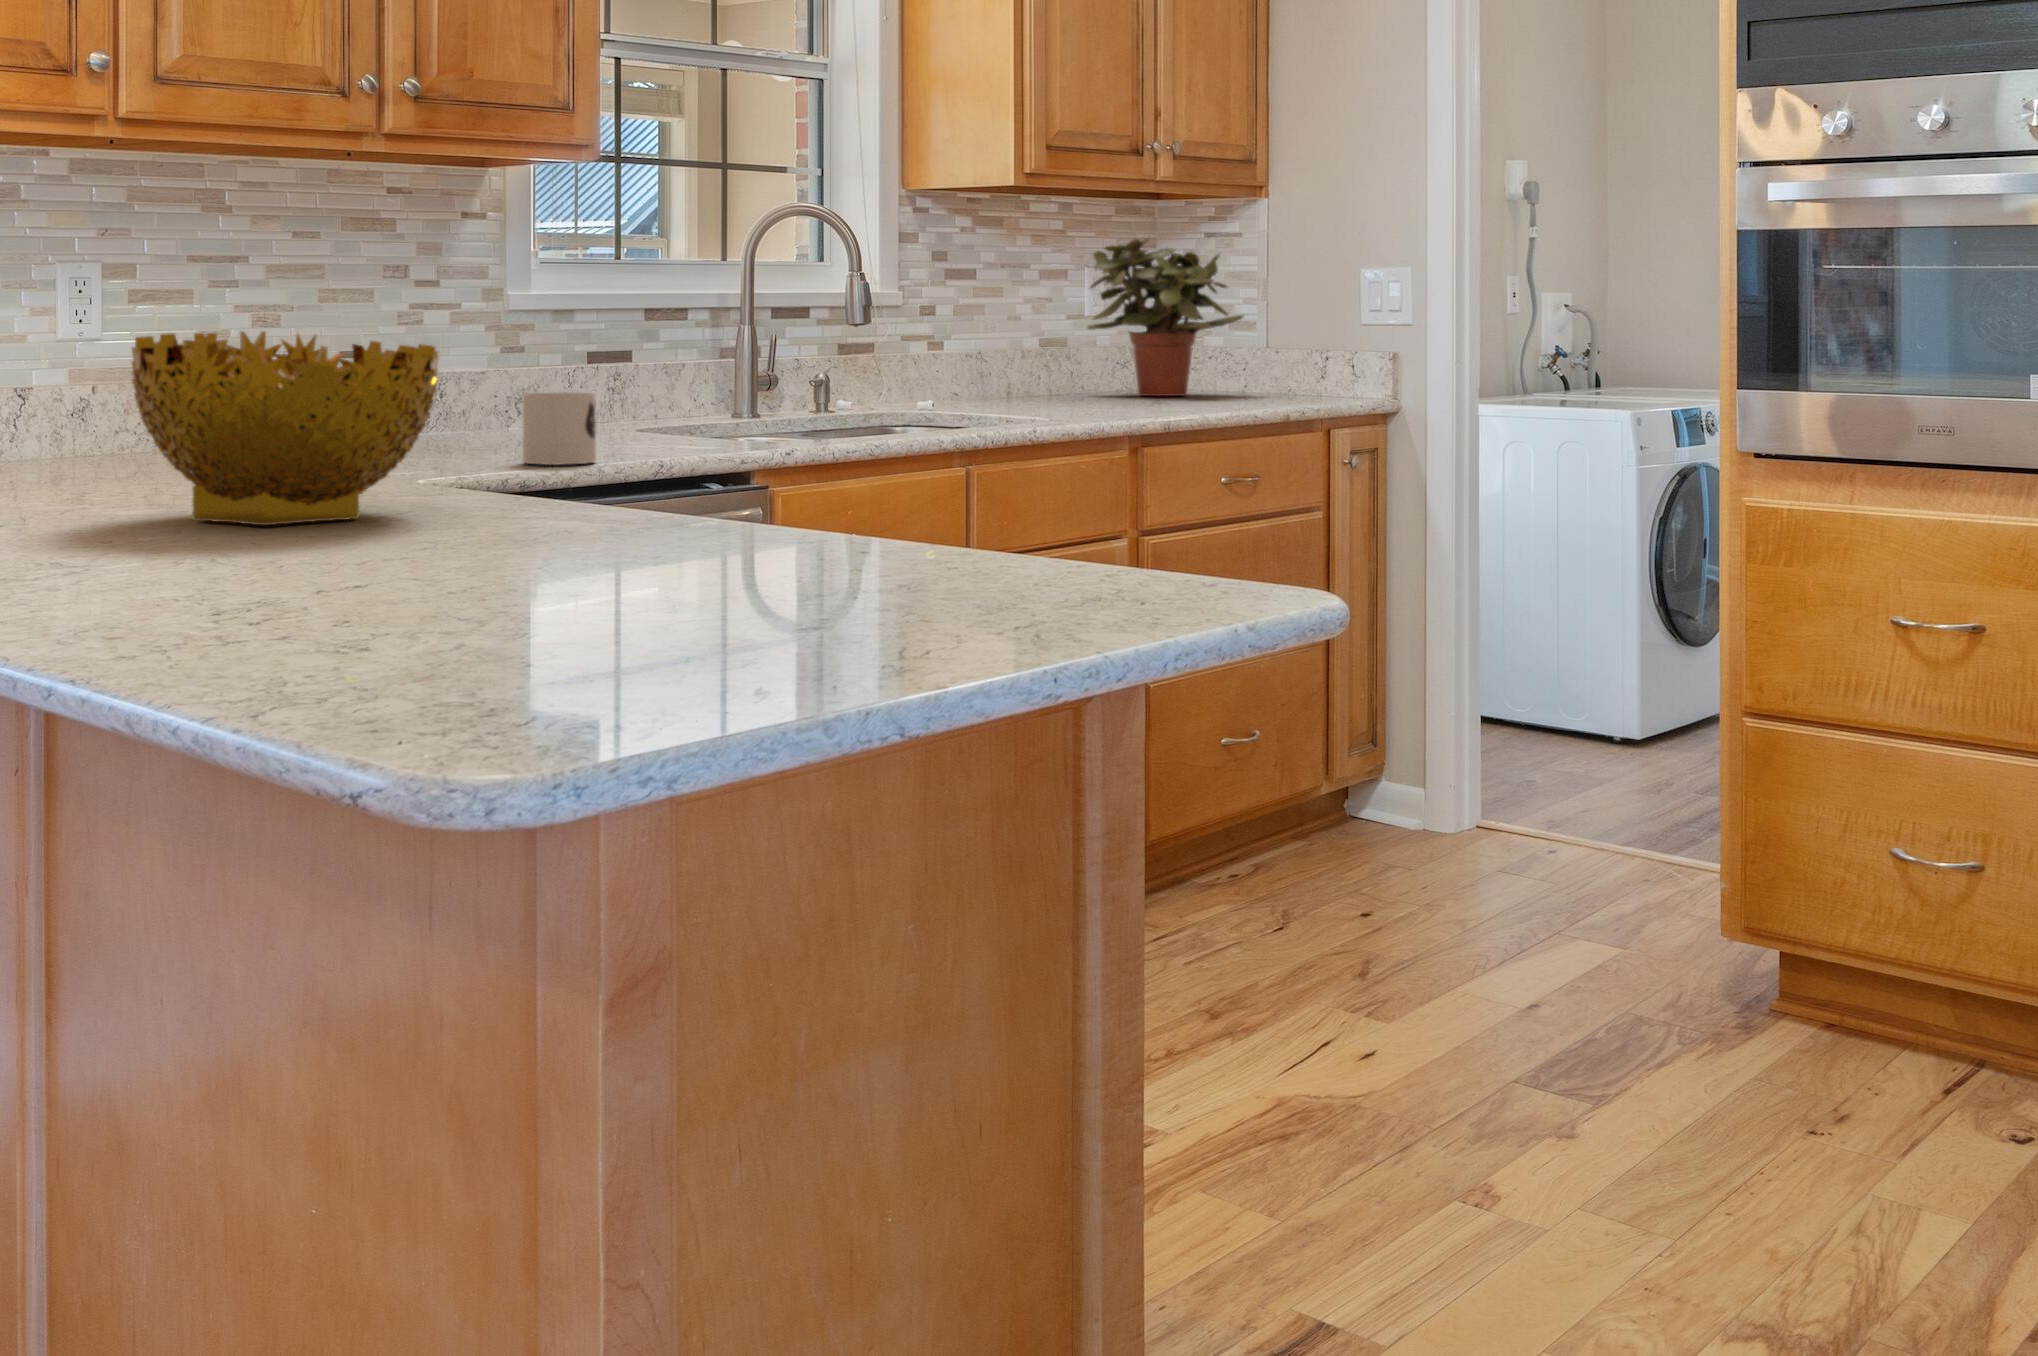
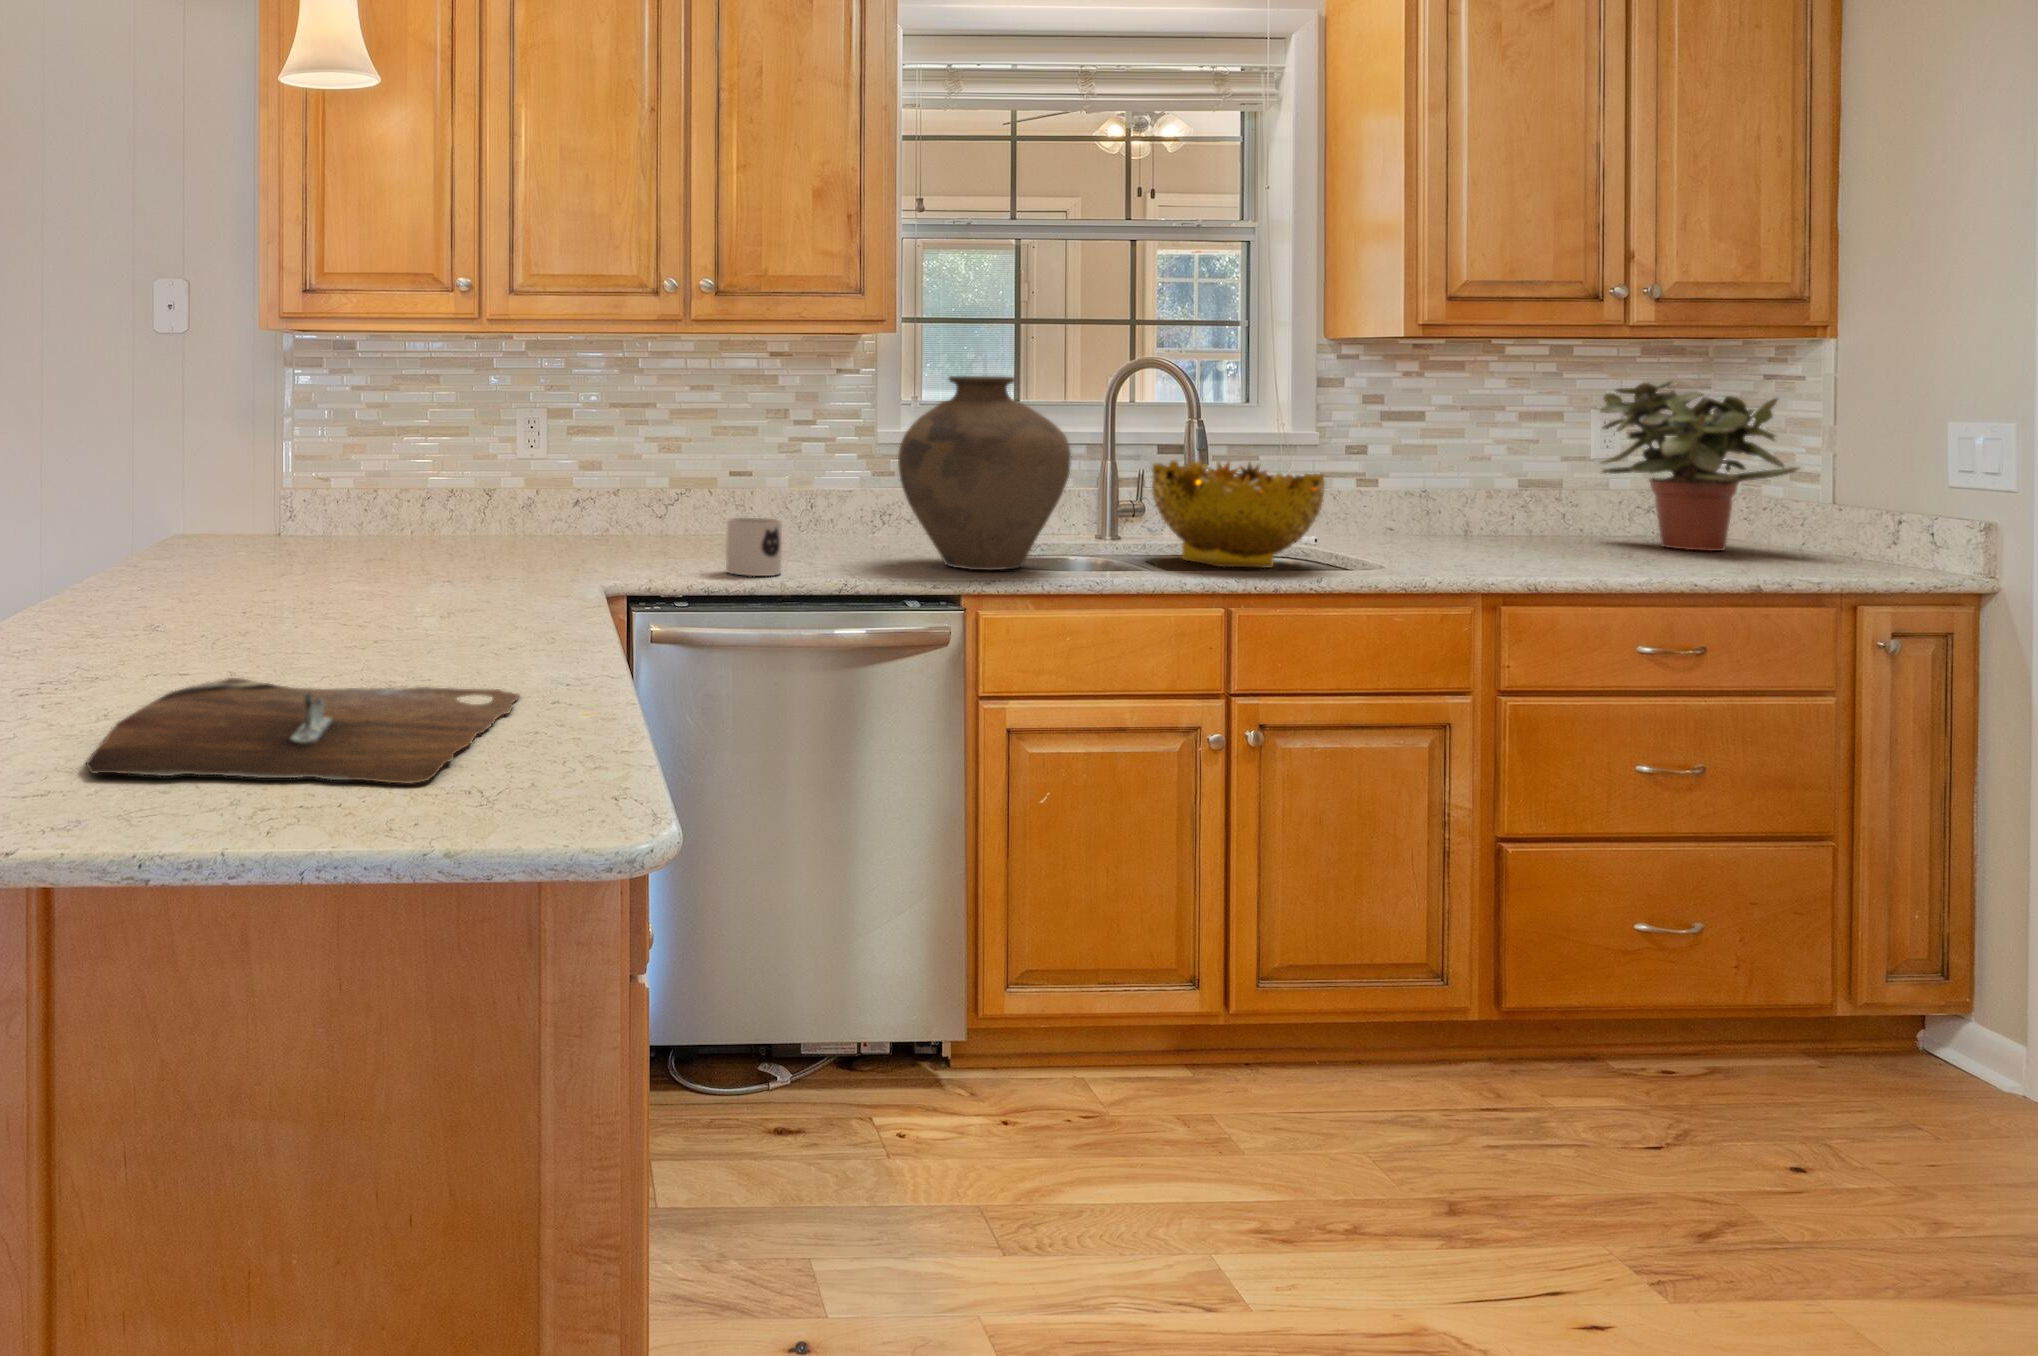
vase: none [646,212,845,444] -> present [898,376,1071,570]
decorative bowl: present [132,331,439,525] -> present [1152,460,1325,568]
cutting board: none [543,541,1180,650] -> present [86,678,519,784]

